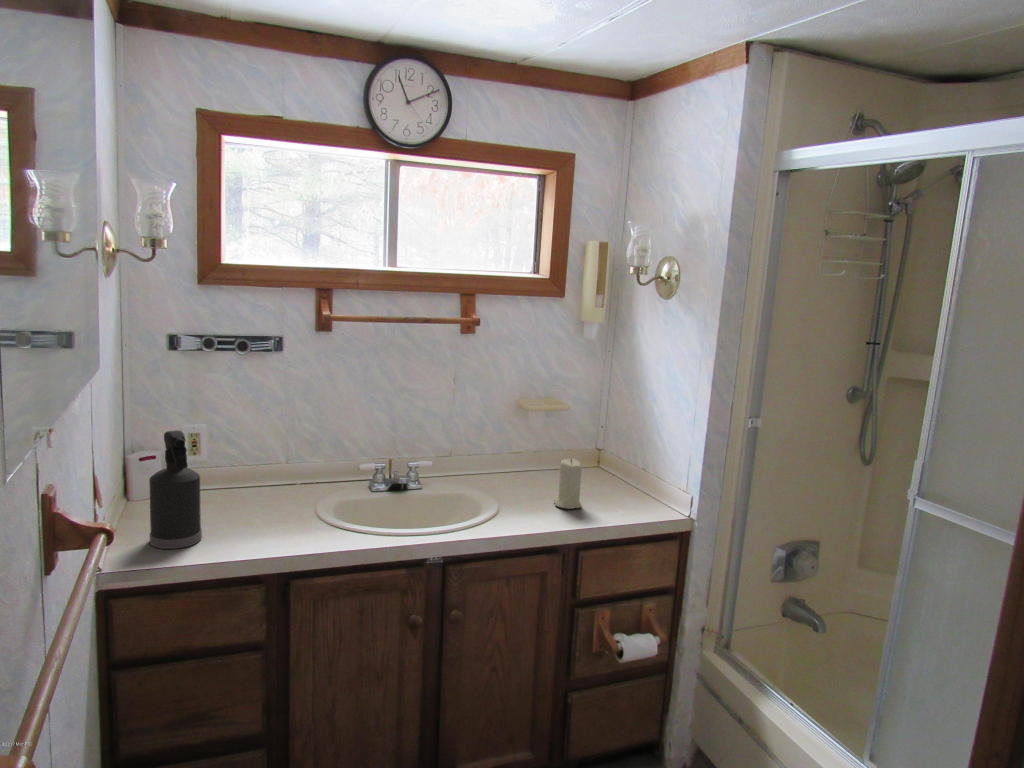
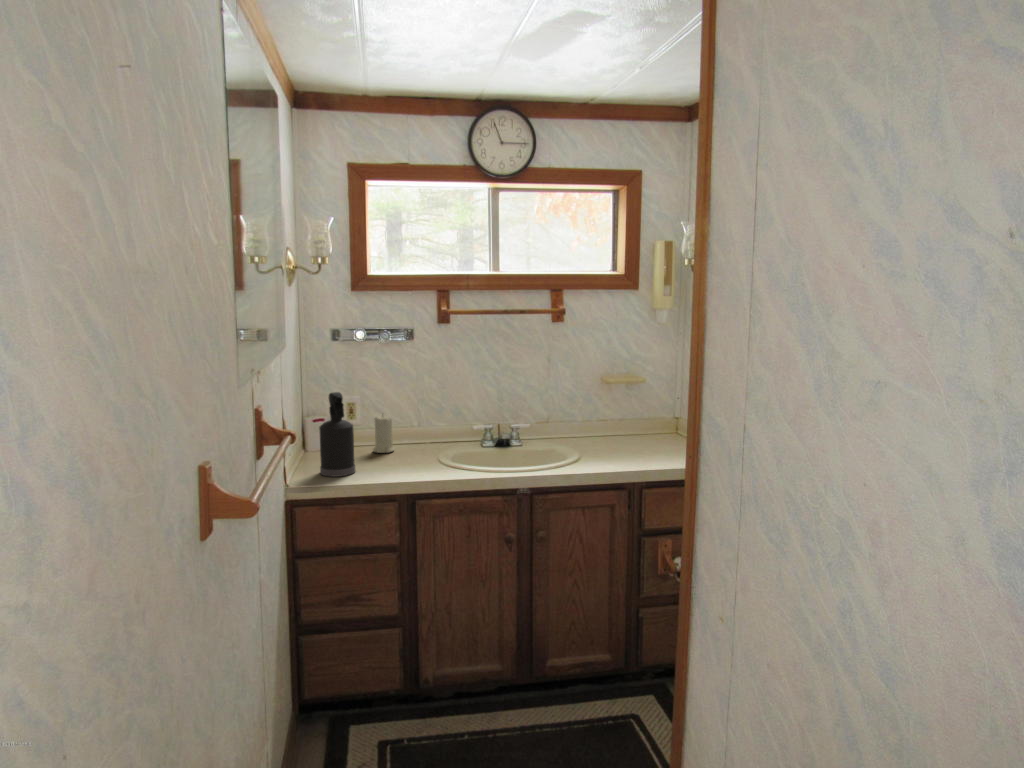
candle: present [554,458,582,509] -> present [373,414,394,453]

